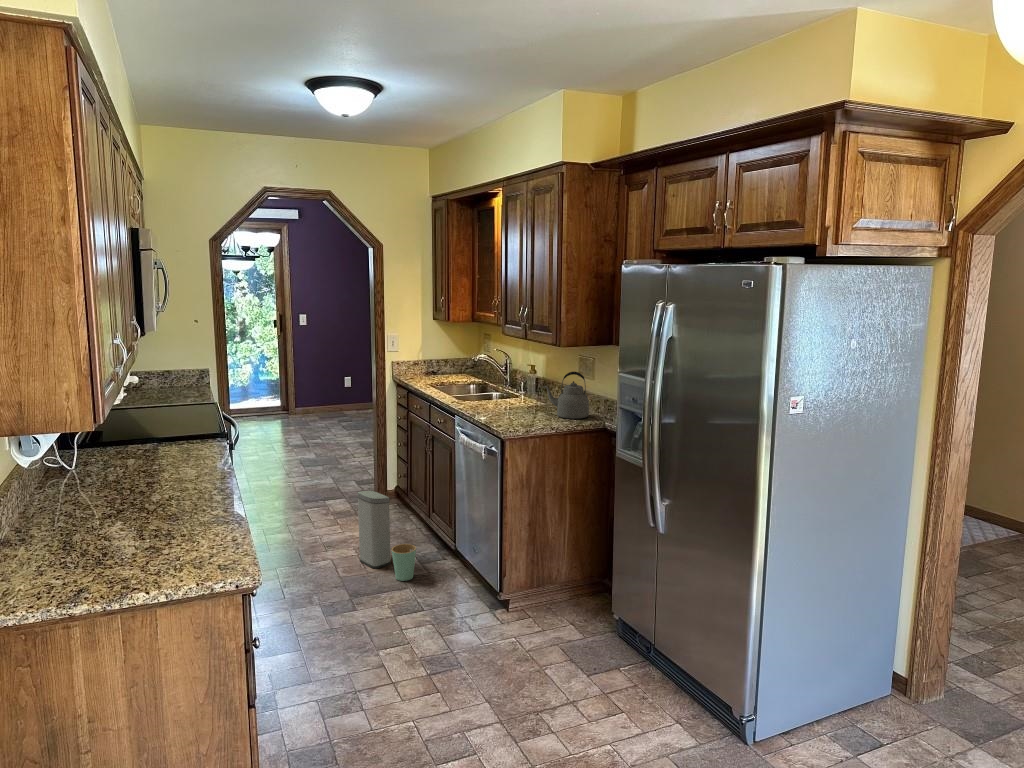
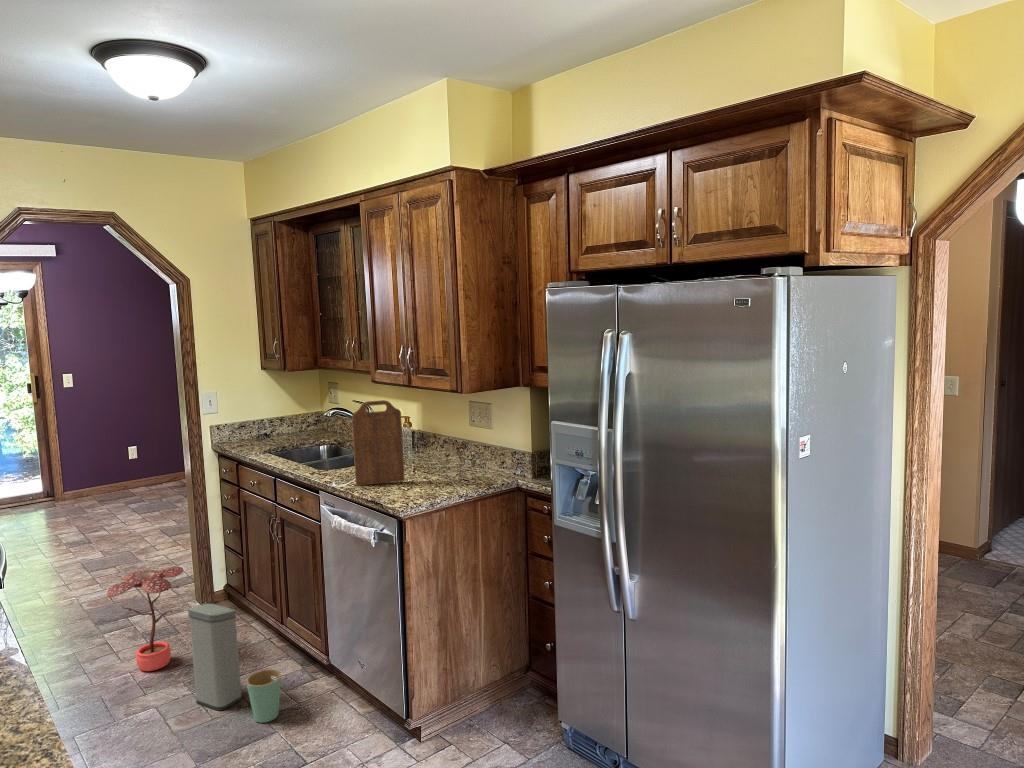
cutting board: none [478,348,517,414] -> present [352,400,404,486]
kettle: present [543,372,589,419] -> none [435,422,494,481]
potted plant: none [307,464,361,537] -> present [107,567,183,671]

